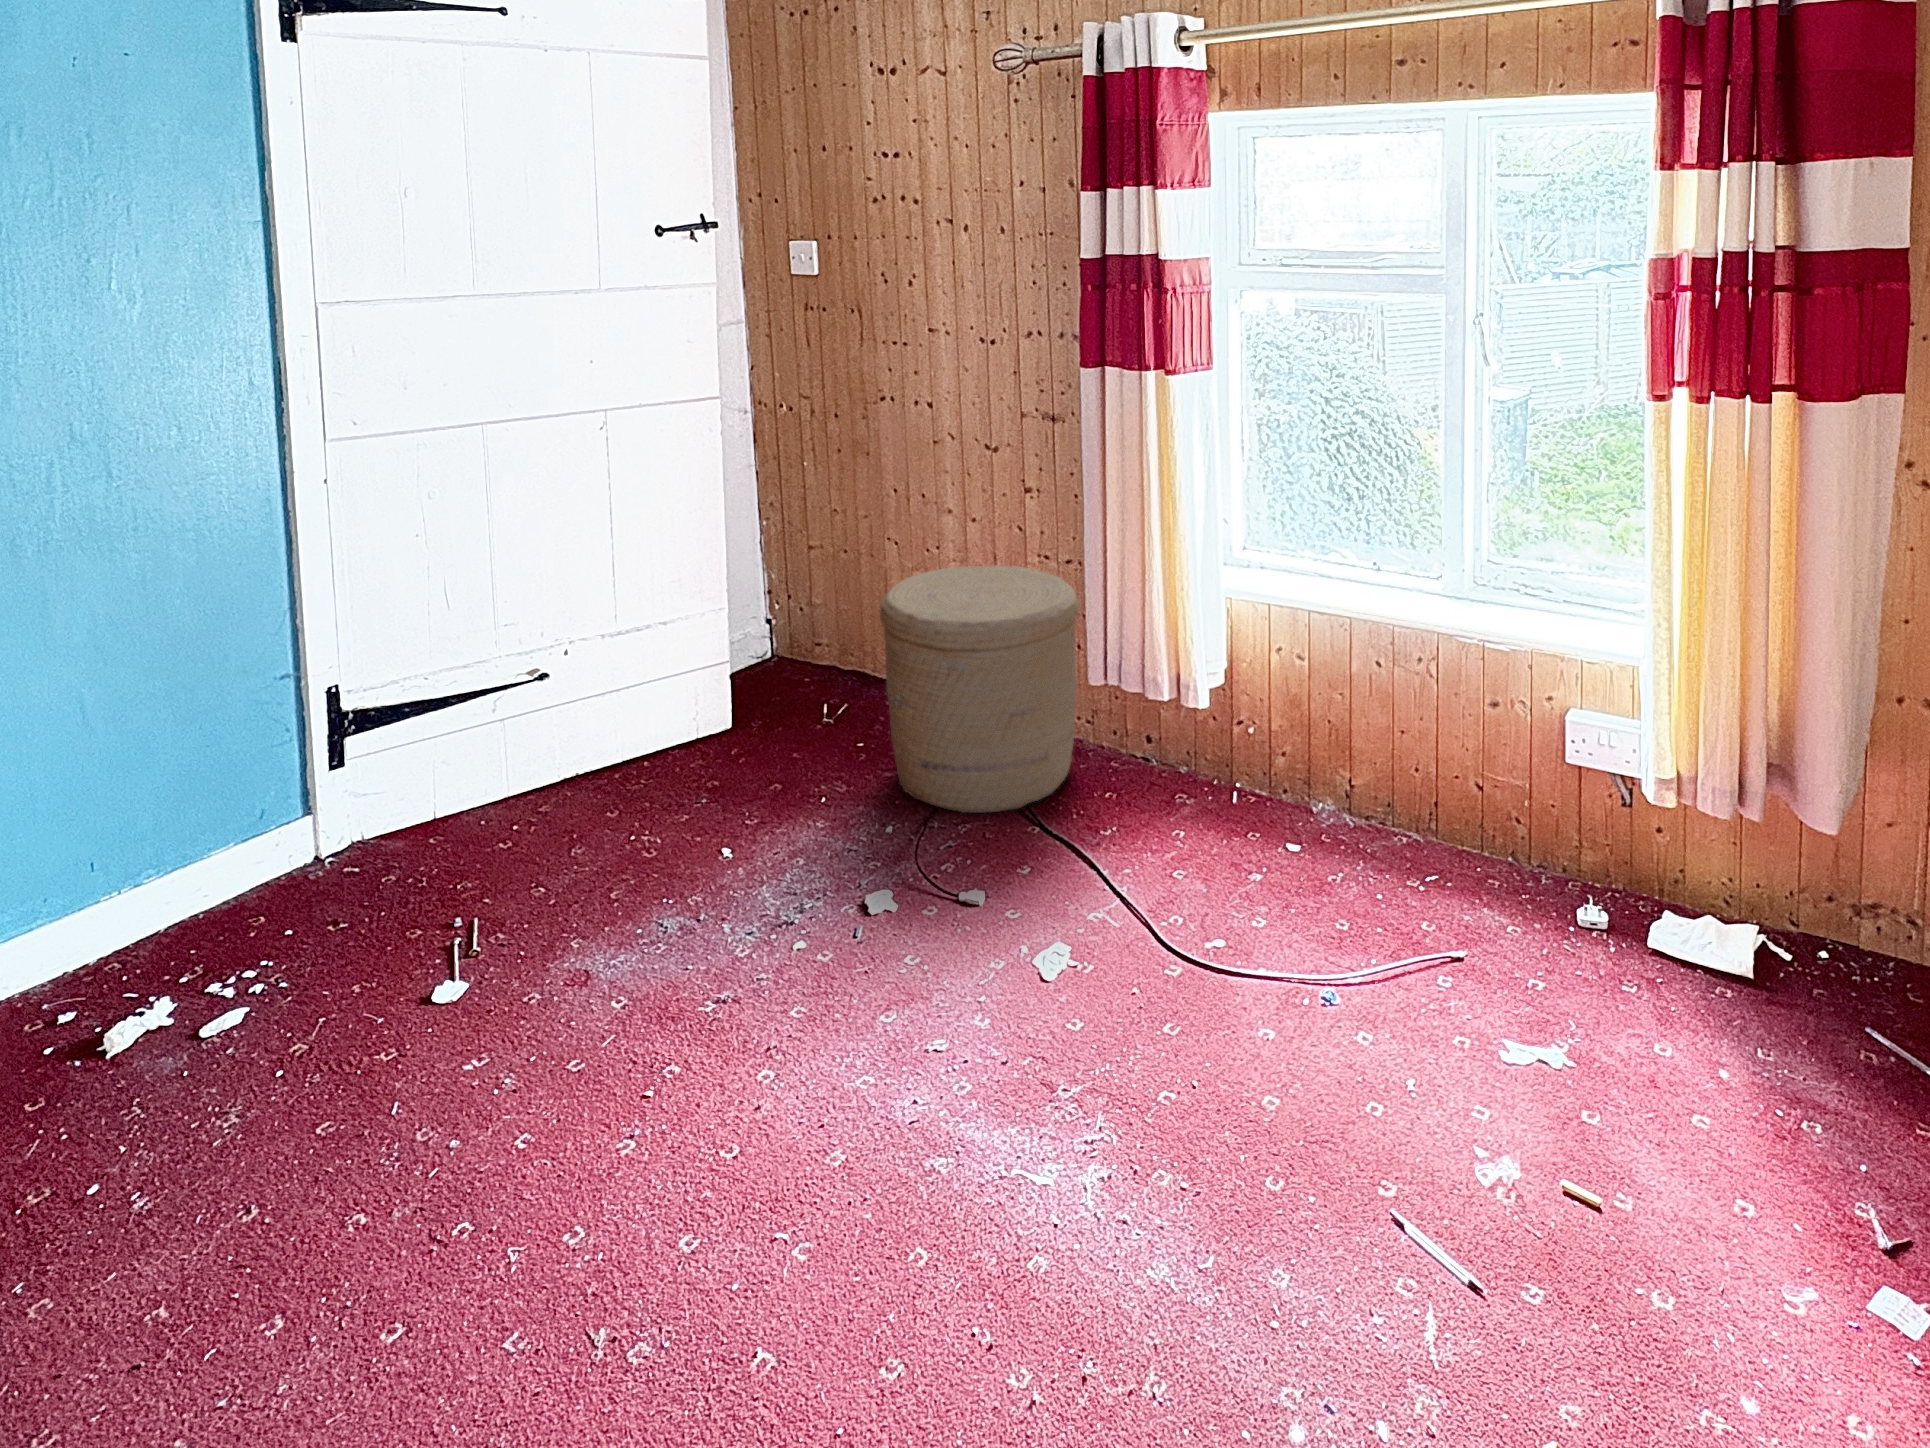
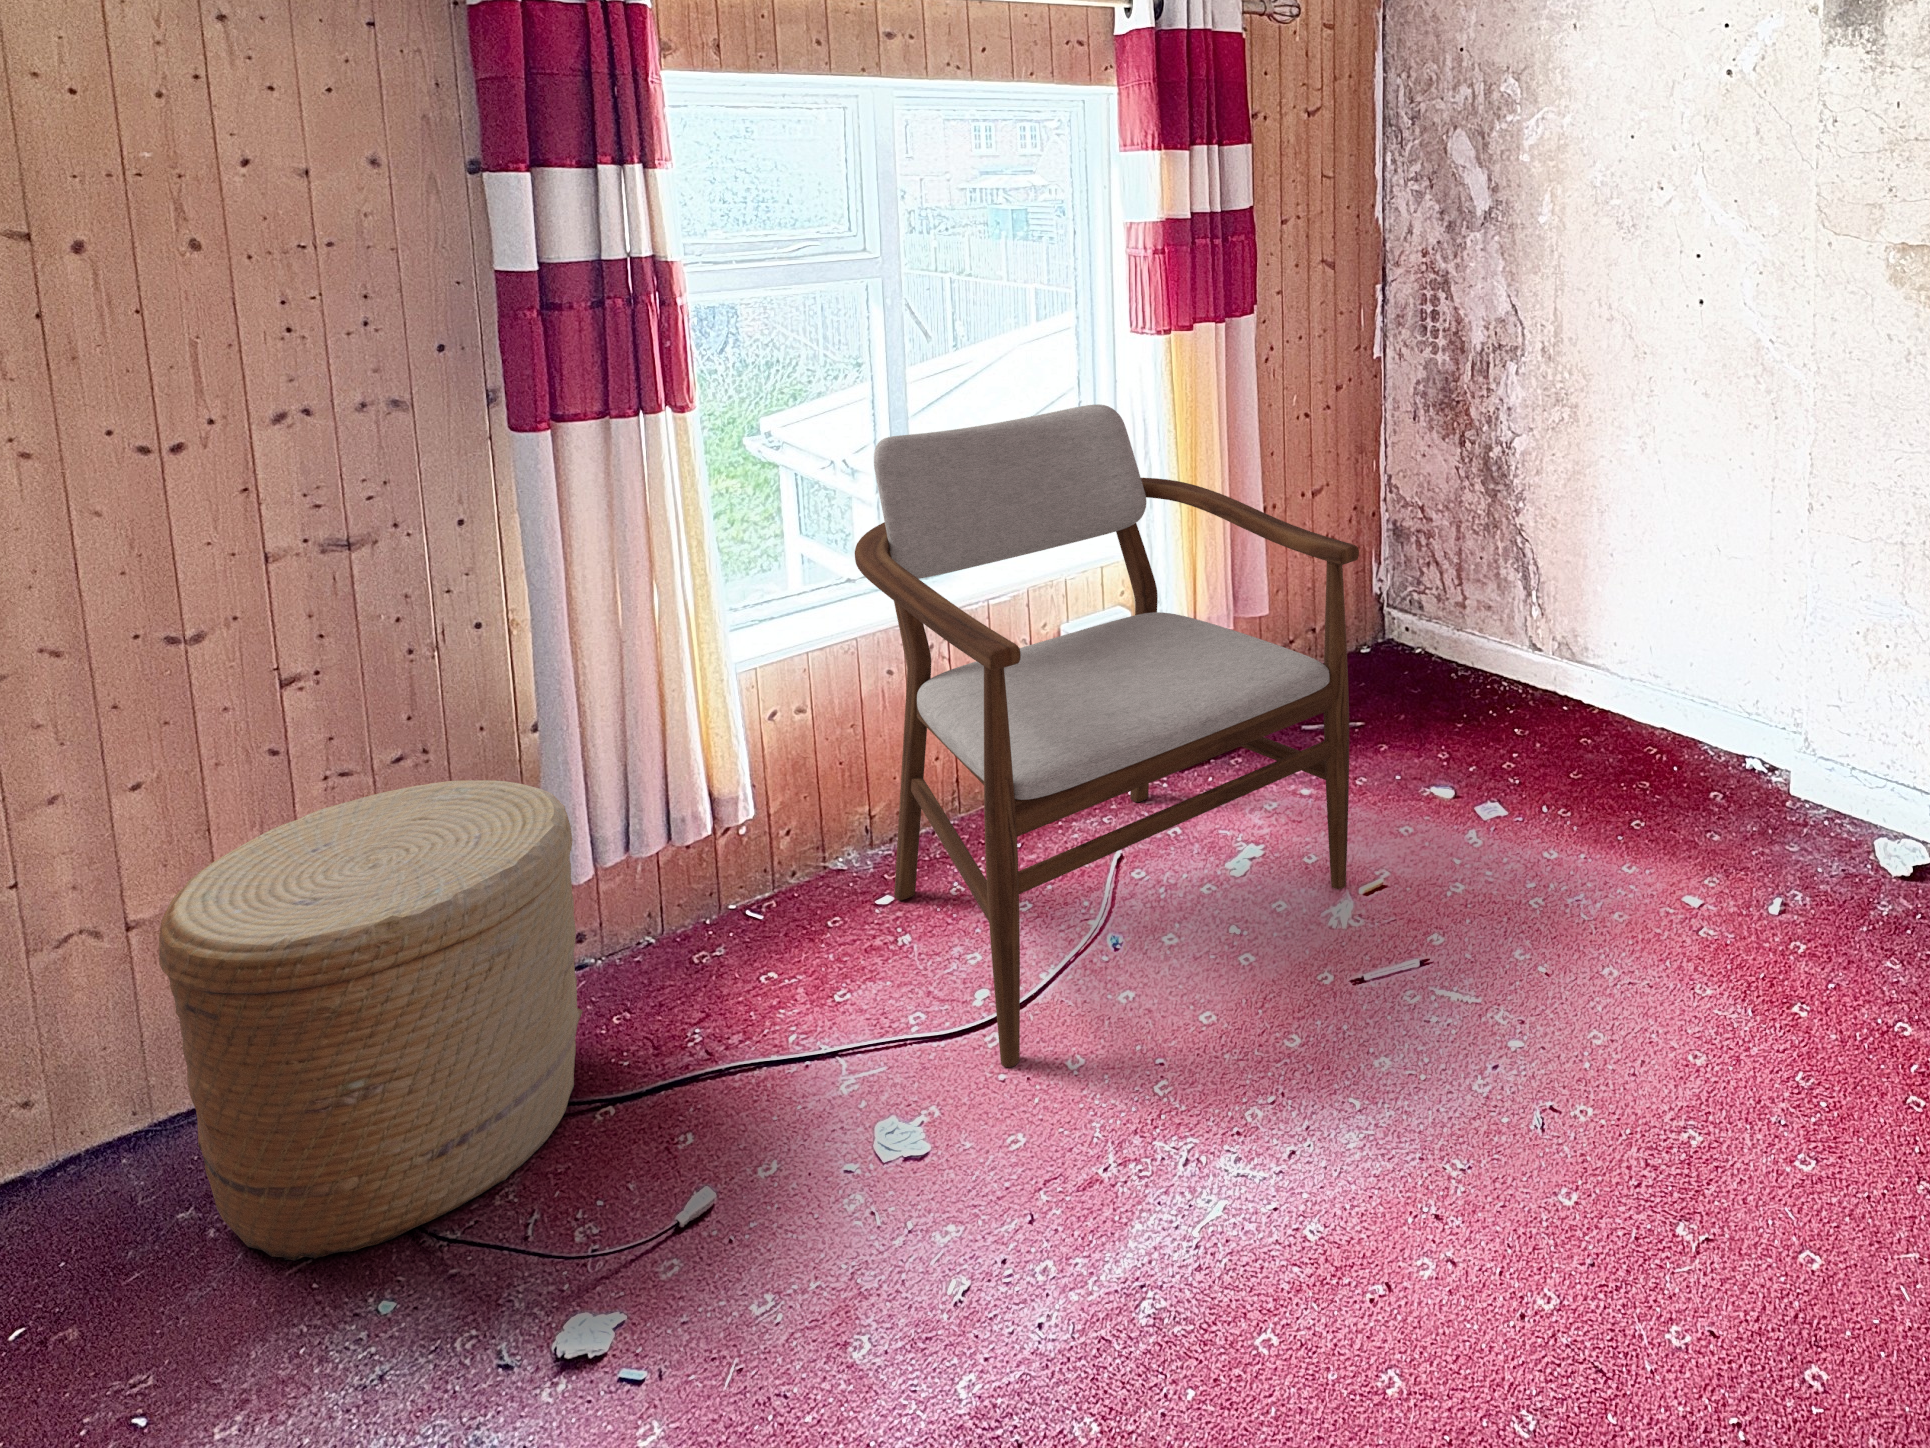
armchair: none [1090,436,1614,1147] -> present [855,404,1359,1067]

